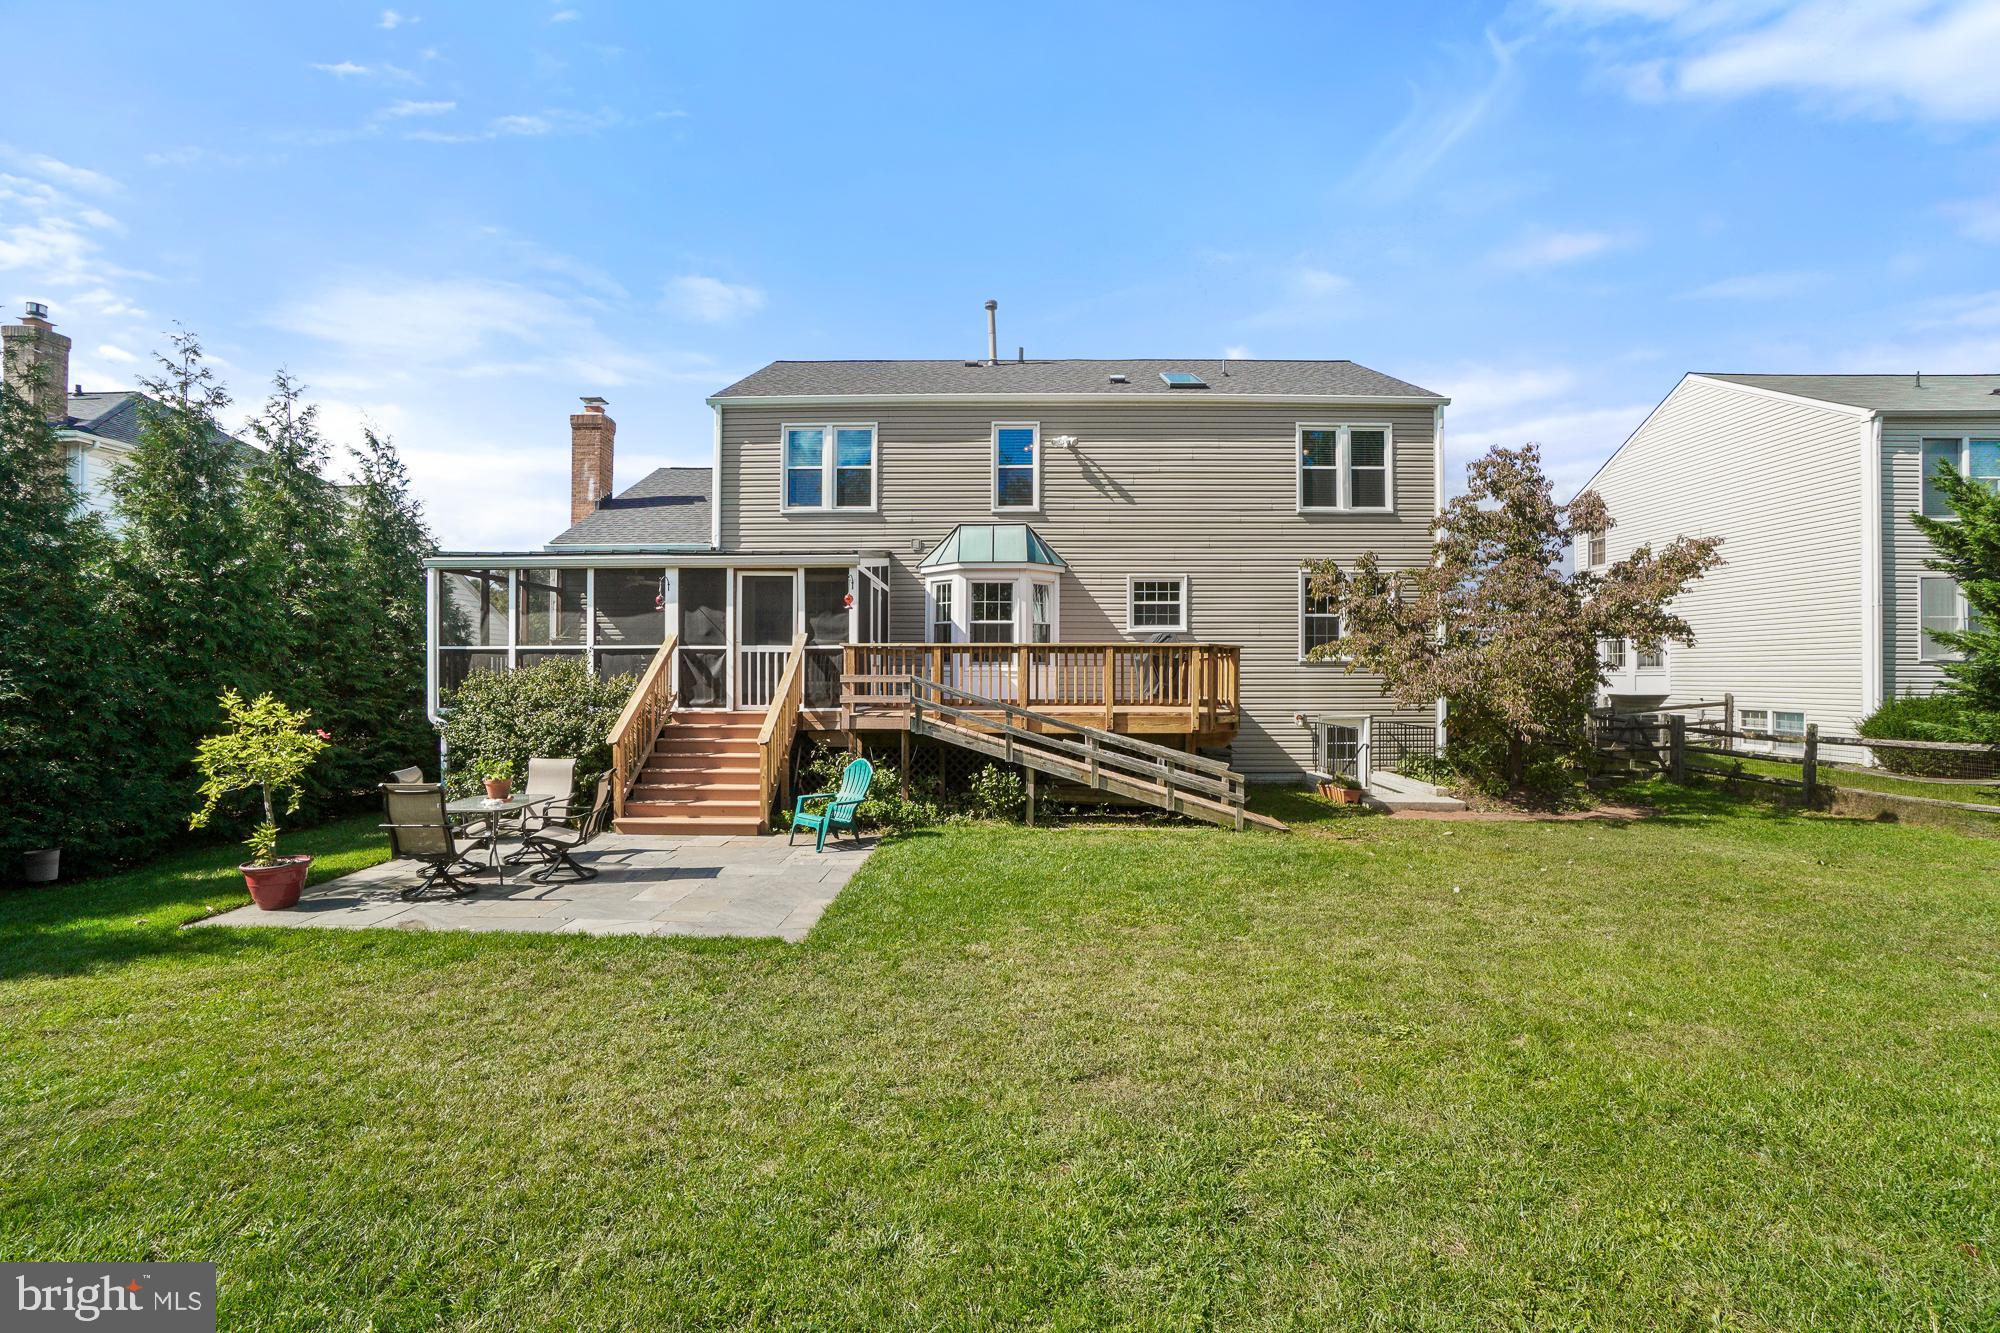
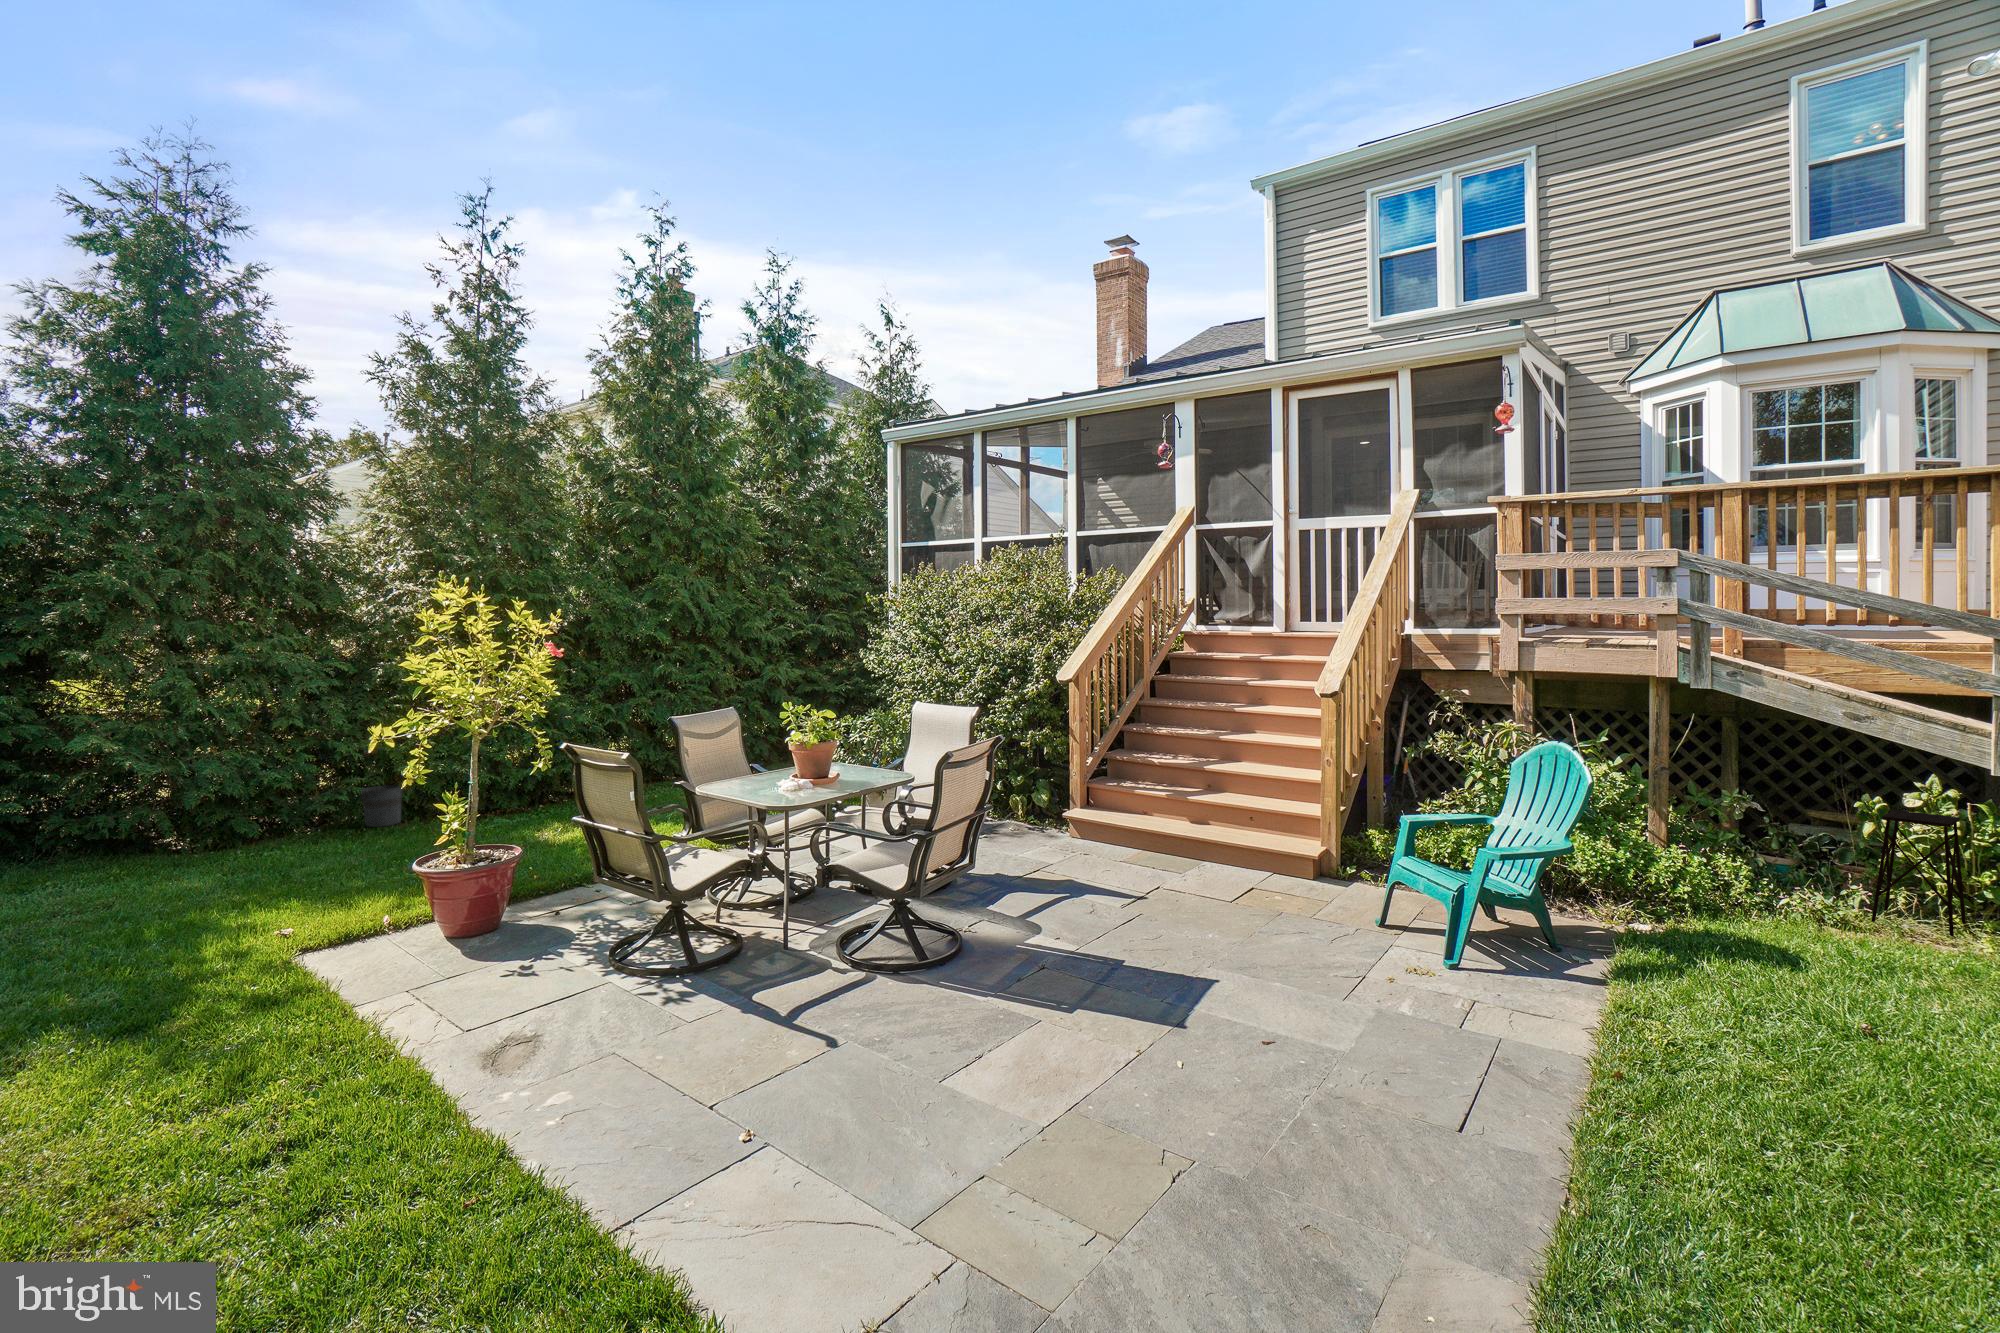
side table: none [973,780,1004,826] -> present [1872,810,1966,936]

